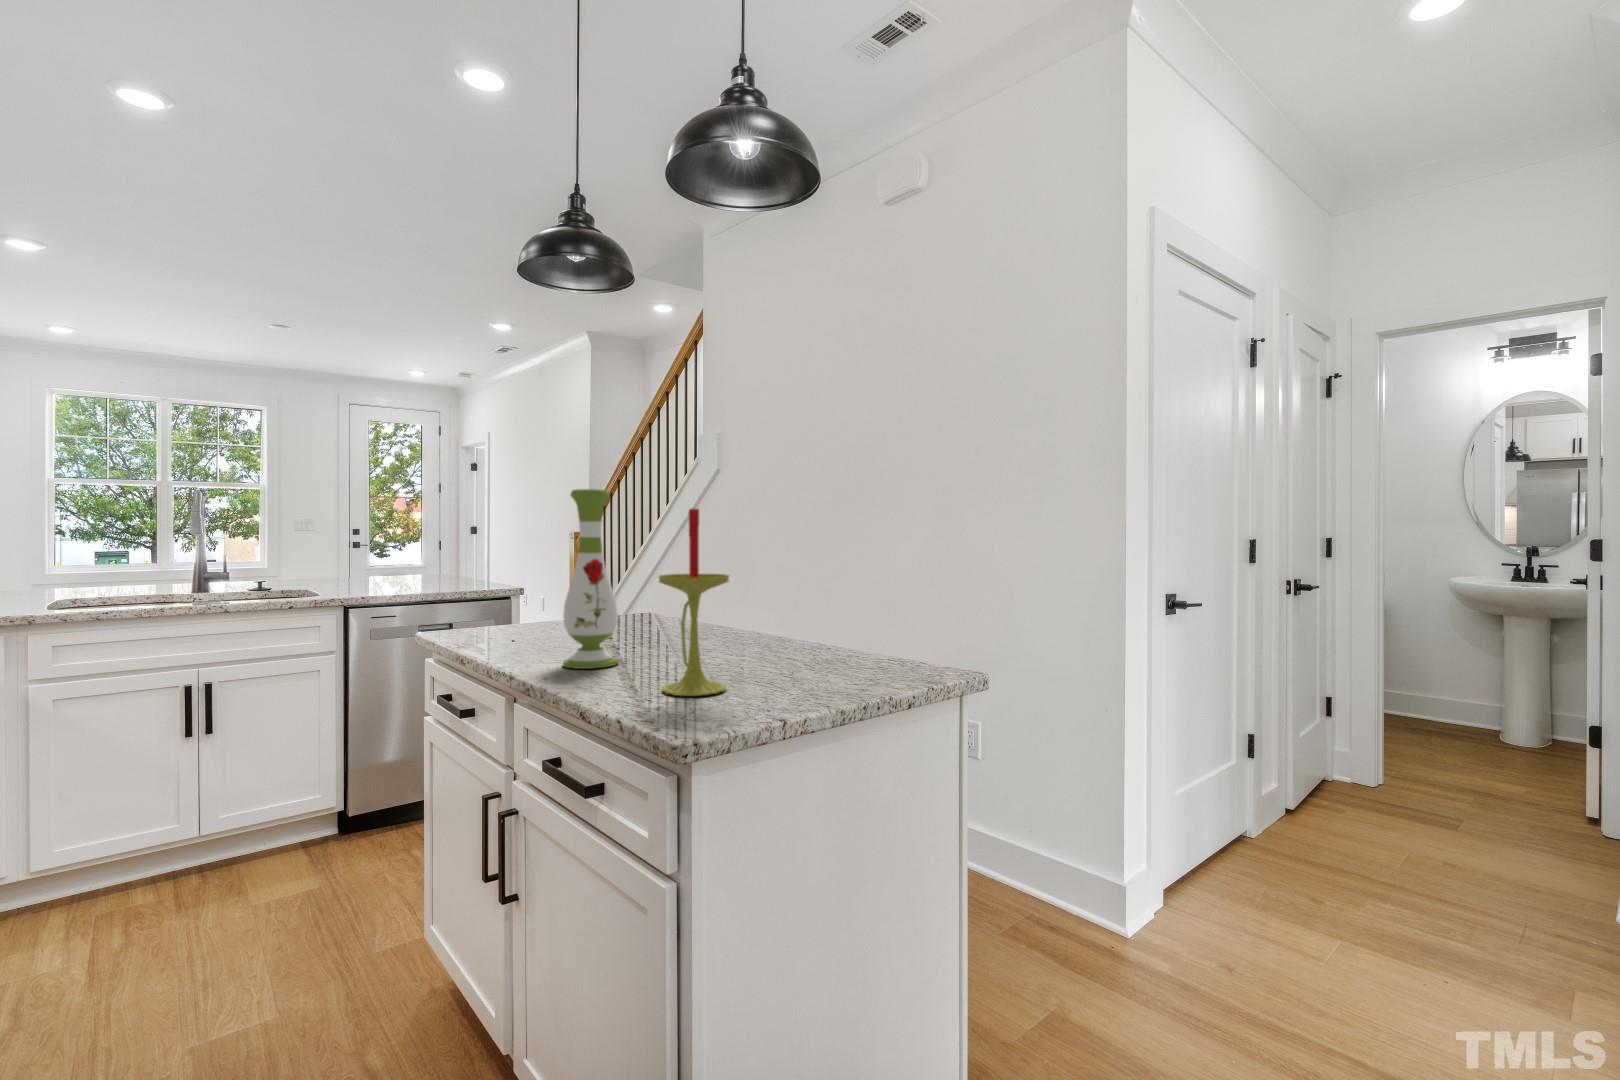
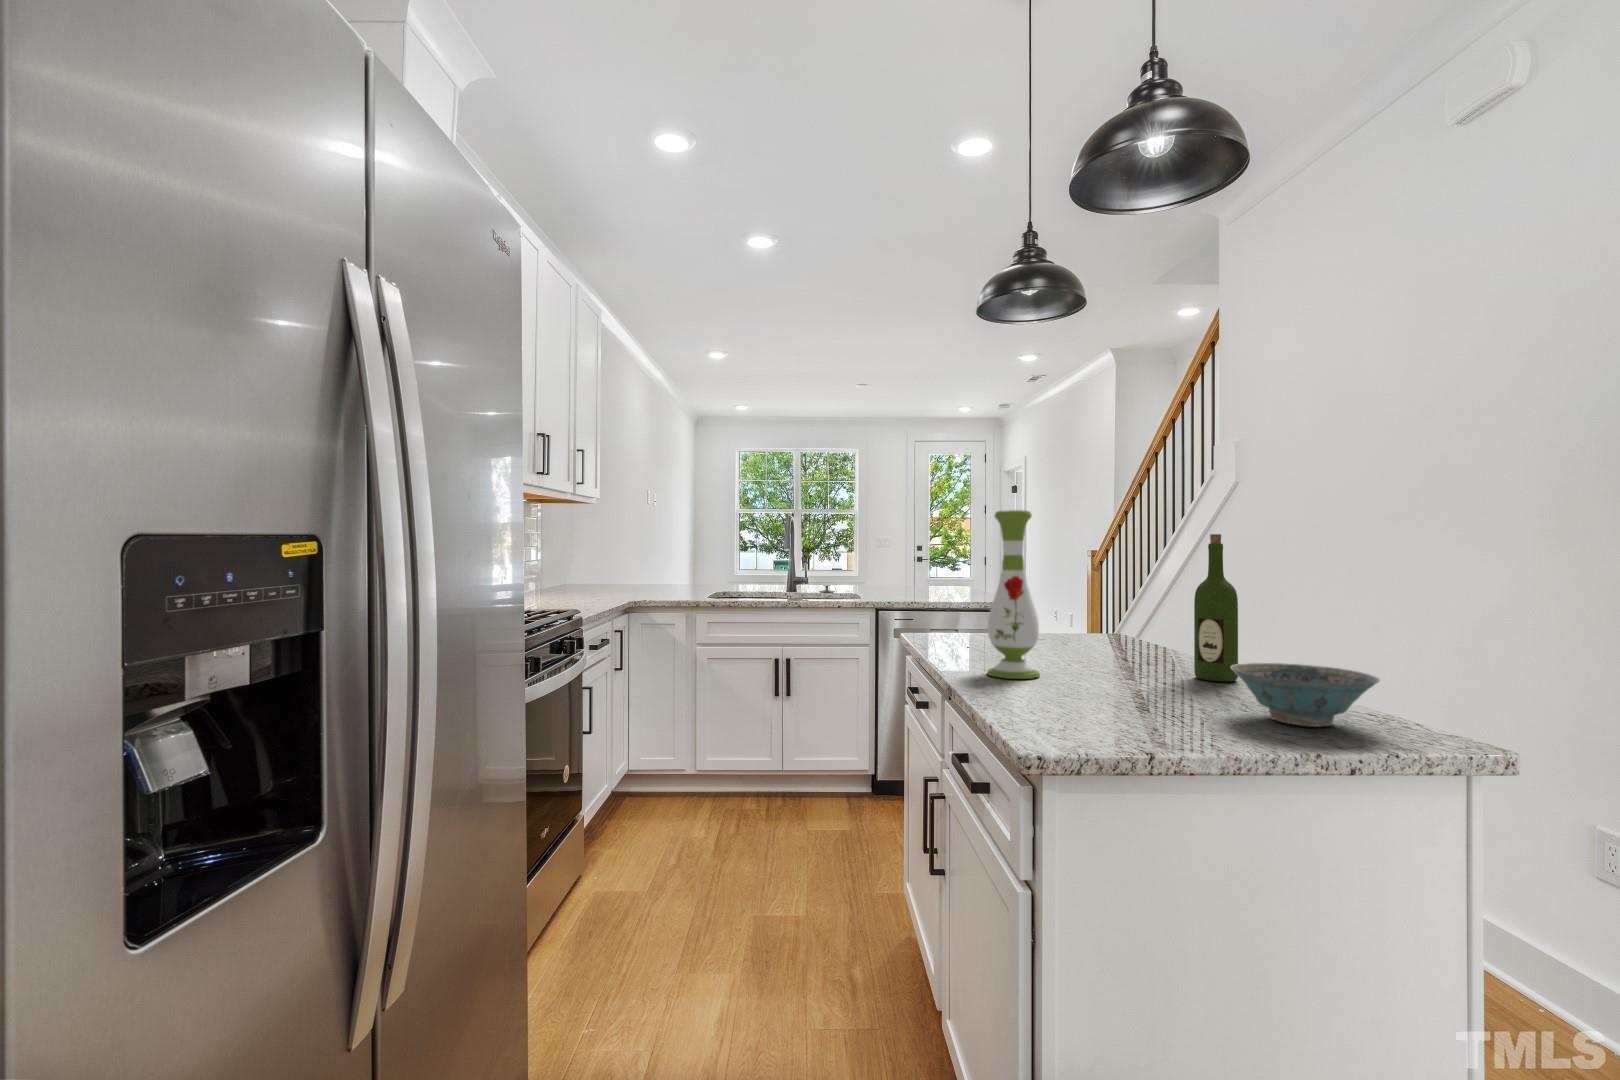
candle: present [659,509,729,696] -> none [1049,523,1127,718]
wine bottle: none [749,517,784,649] -> present [1194,534,1238,682]
ceramic bowl: none [805,627,909,677] -> present [1231,663,1380,727]

